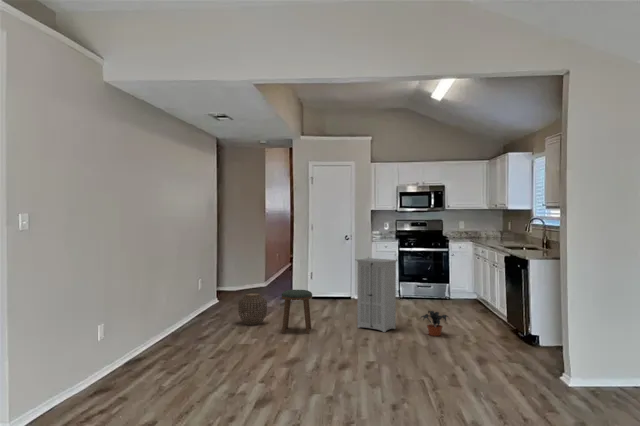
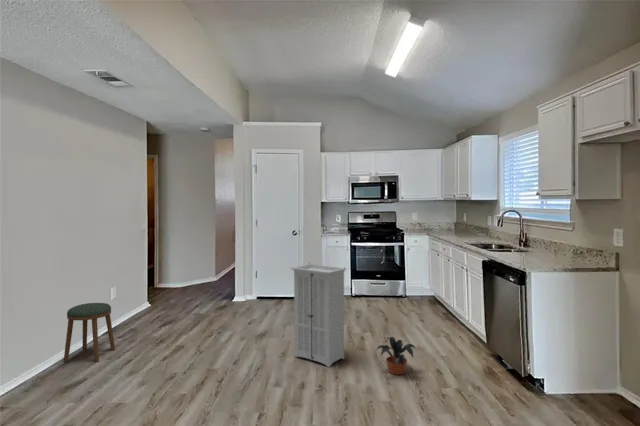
stool: present [282,290,312,334] -> present [64,303,115,362]
woven basket: present [239,293,267,325] -> none [141,310,181,354]

